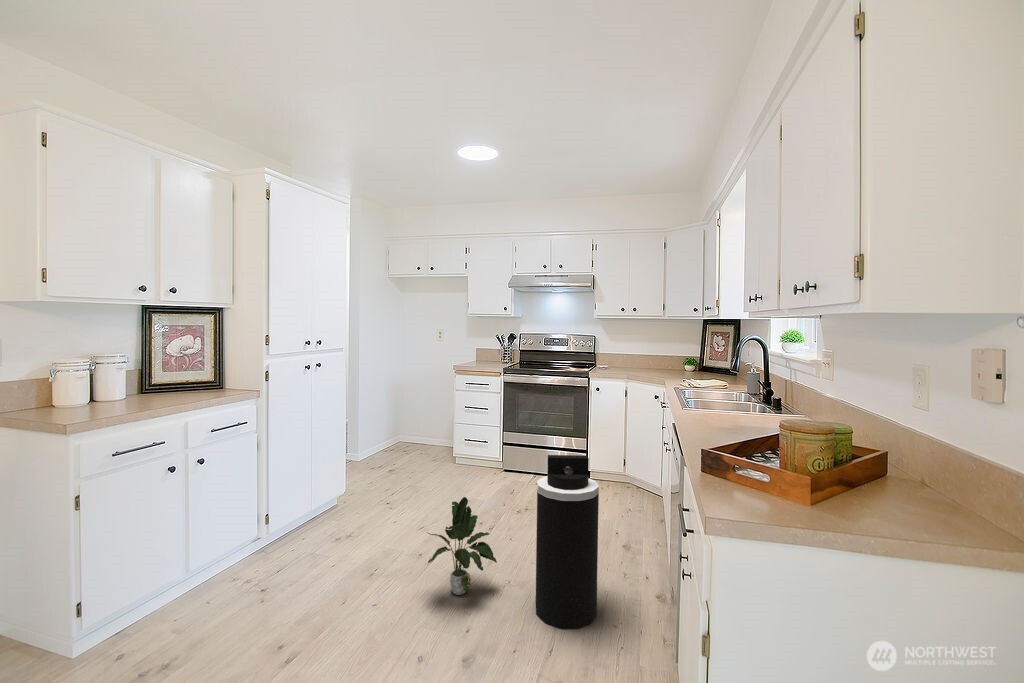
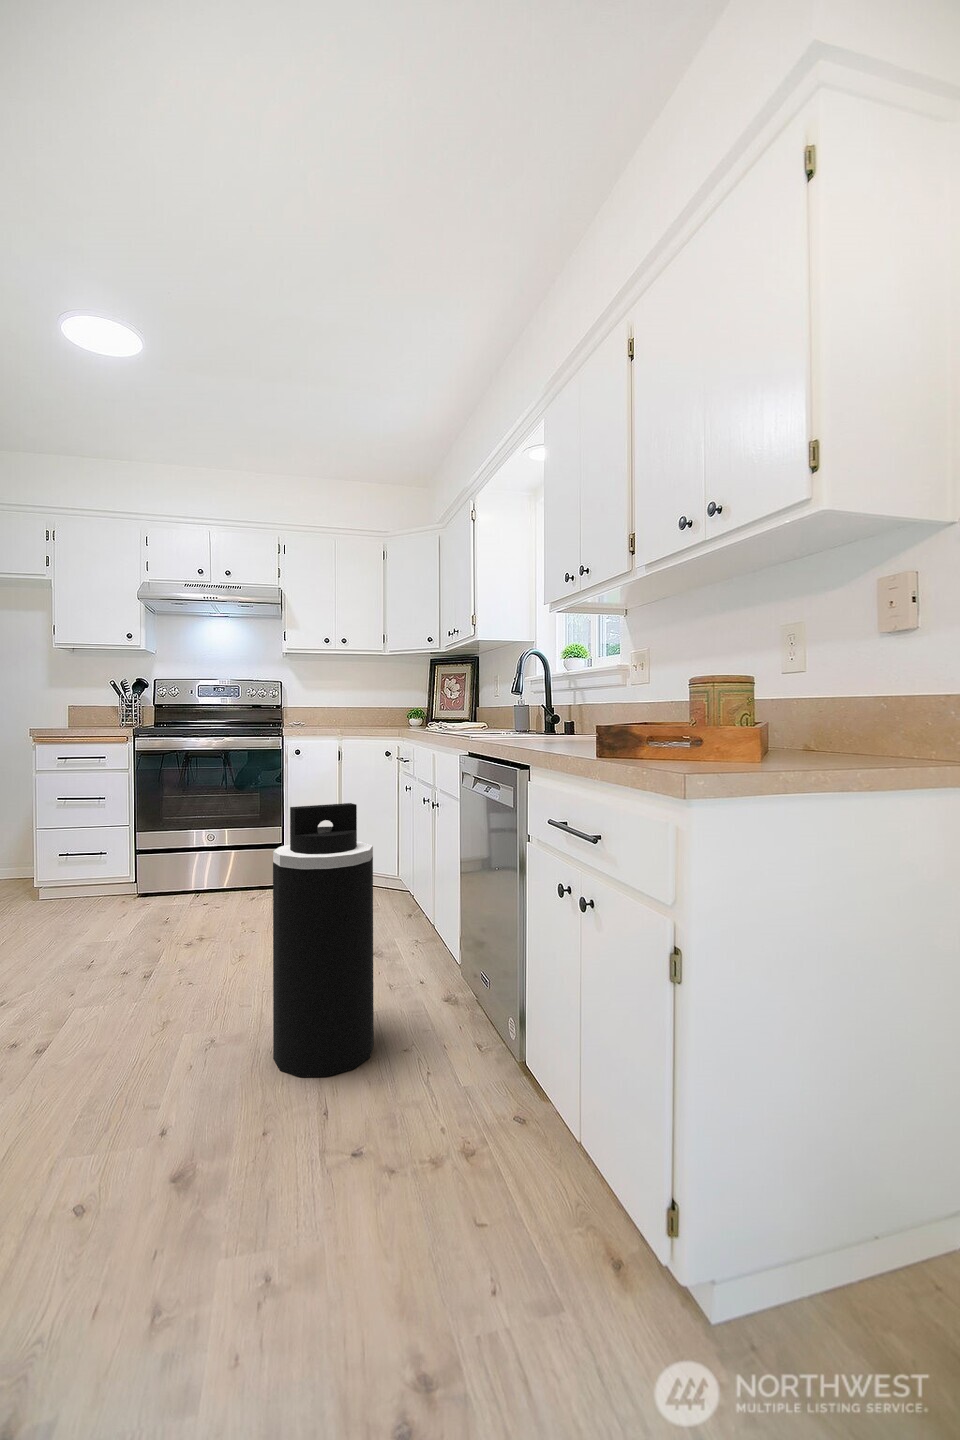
potted plant: present [428,497,497,595] -> none [53,903,195,1084]

